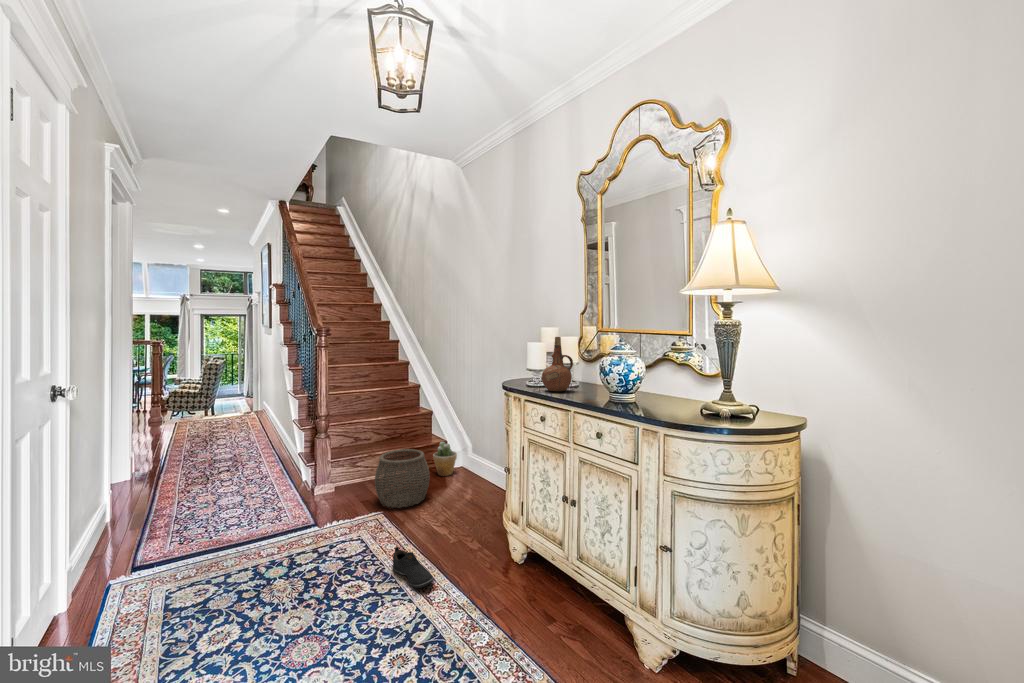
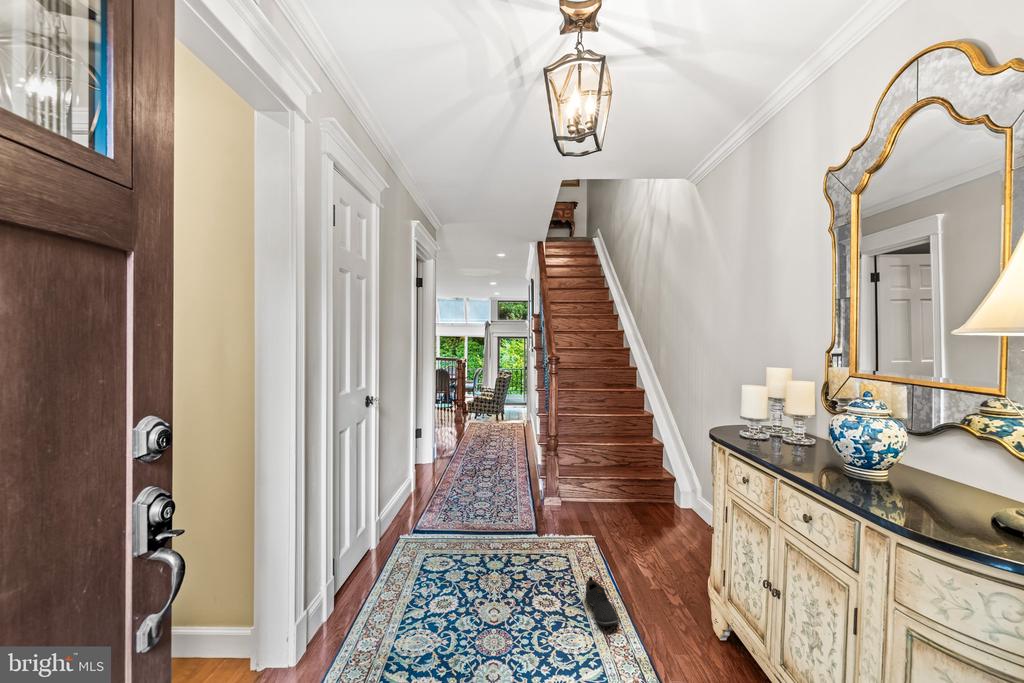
ceramic pitcher: present [542,337,573,391] -> none [754,380,800,448]
potted plant: present [433,442,457,476] -> none [662,476,689,515]
woven basket: present [375,449,430,508] -> none [592,477,649,539]

